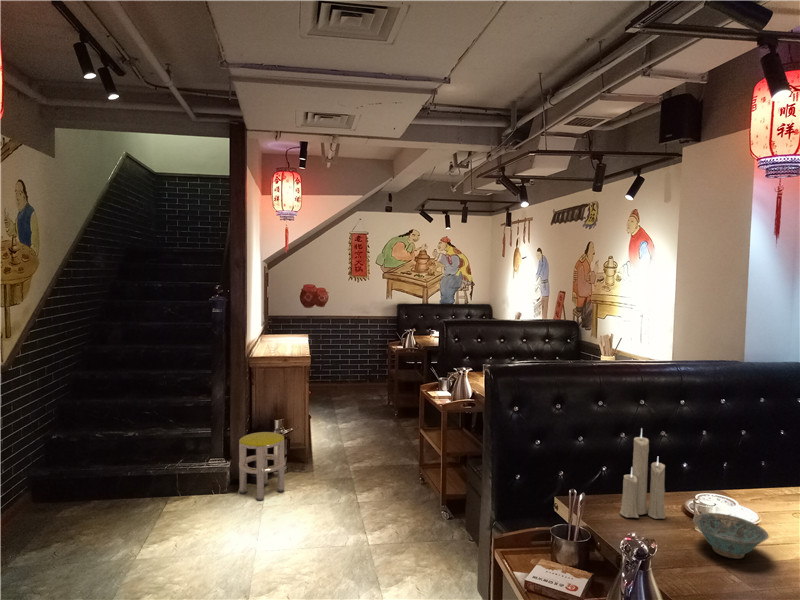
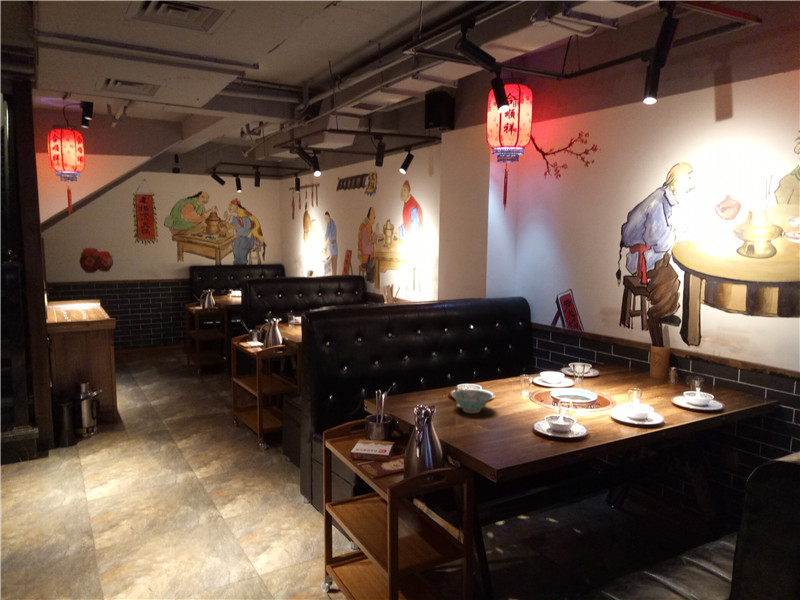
candle: present [620,430,665,519] -> none [408,338,436,402]
stool: present [239,432,286,501] -> none [44,397,100,464]

